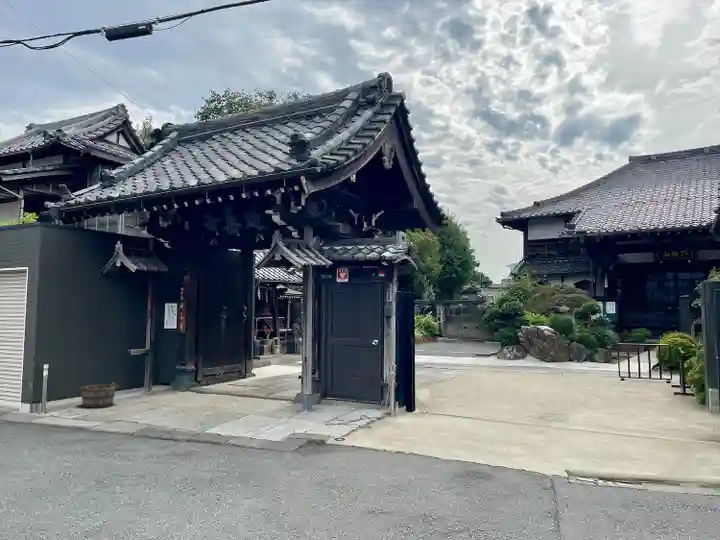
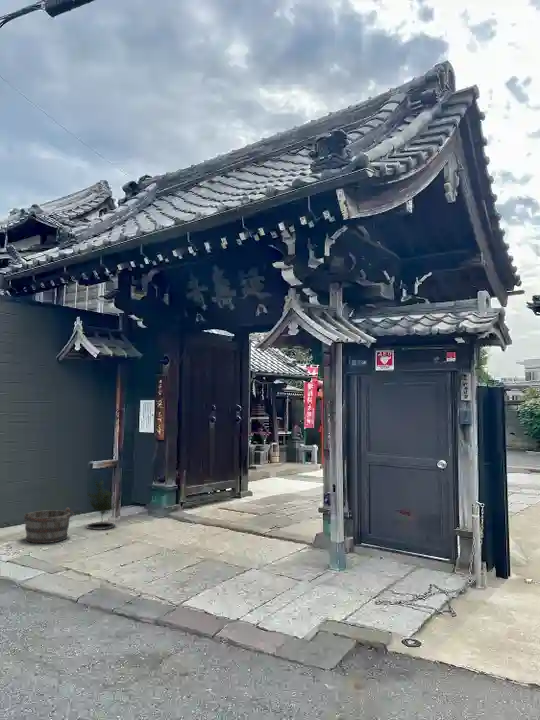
potted tree: none [126,360,150,399] -> present [87,482,115,530]

